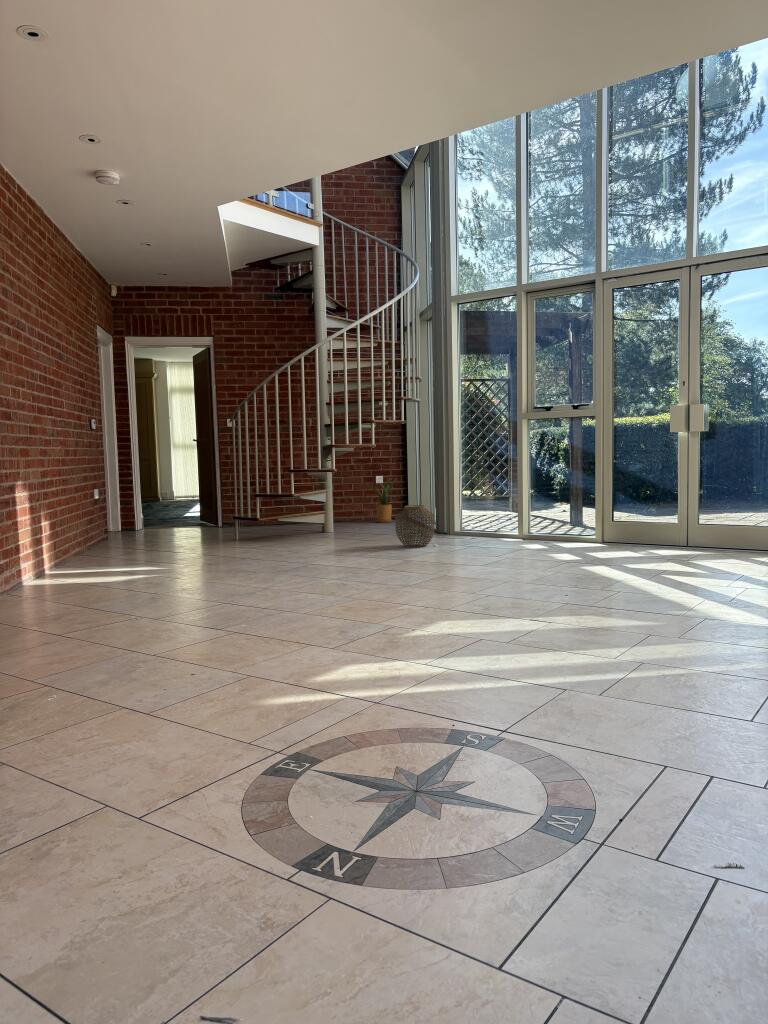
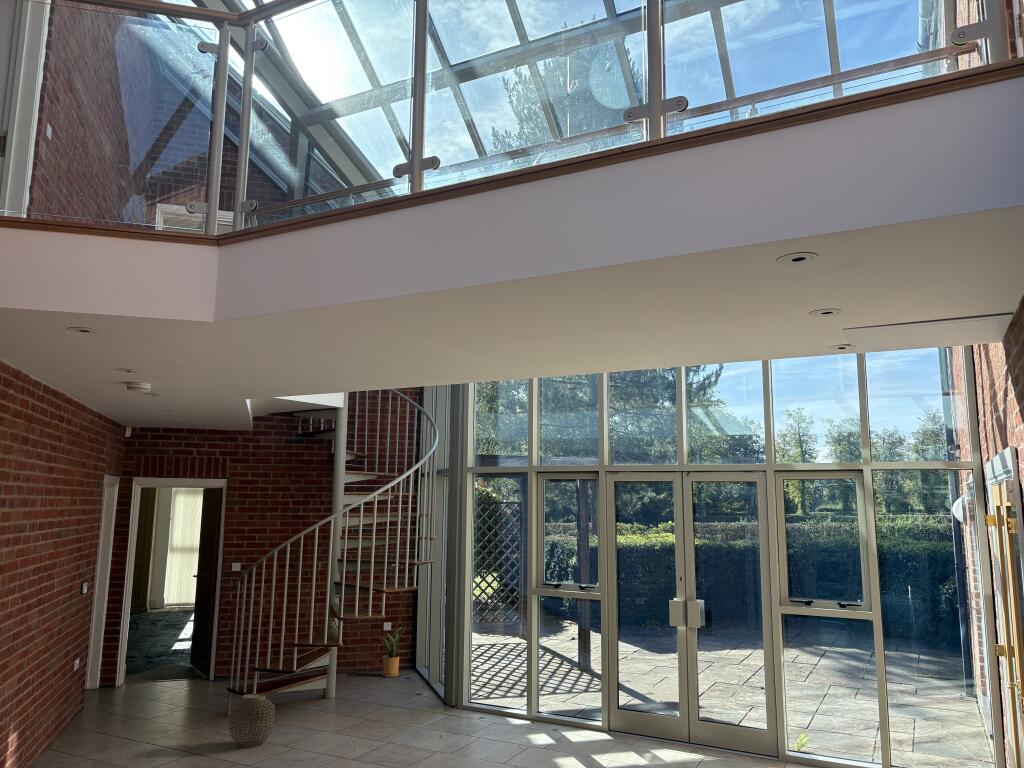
woven basket: present [395,505,435,547] -> present [229,694,275,747]

